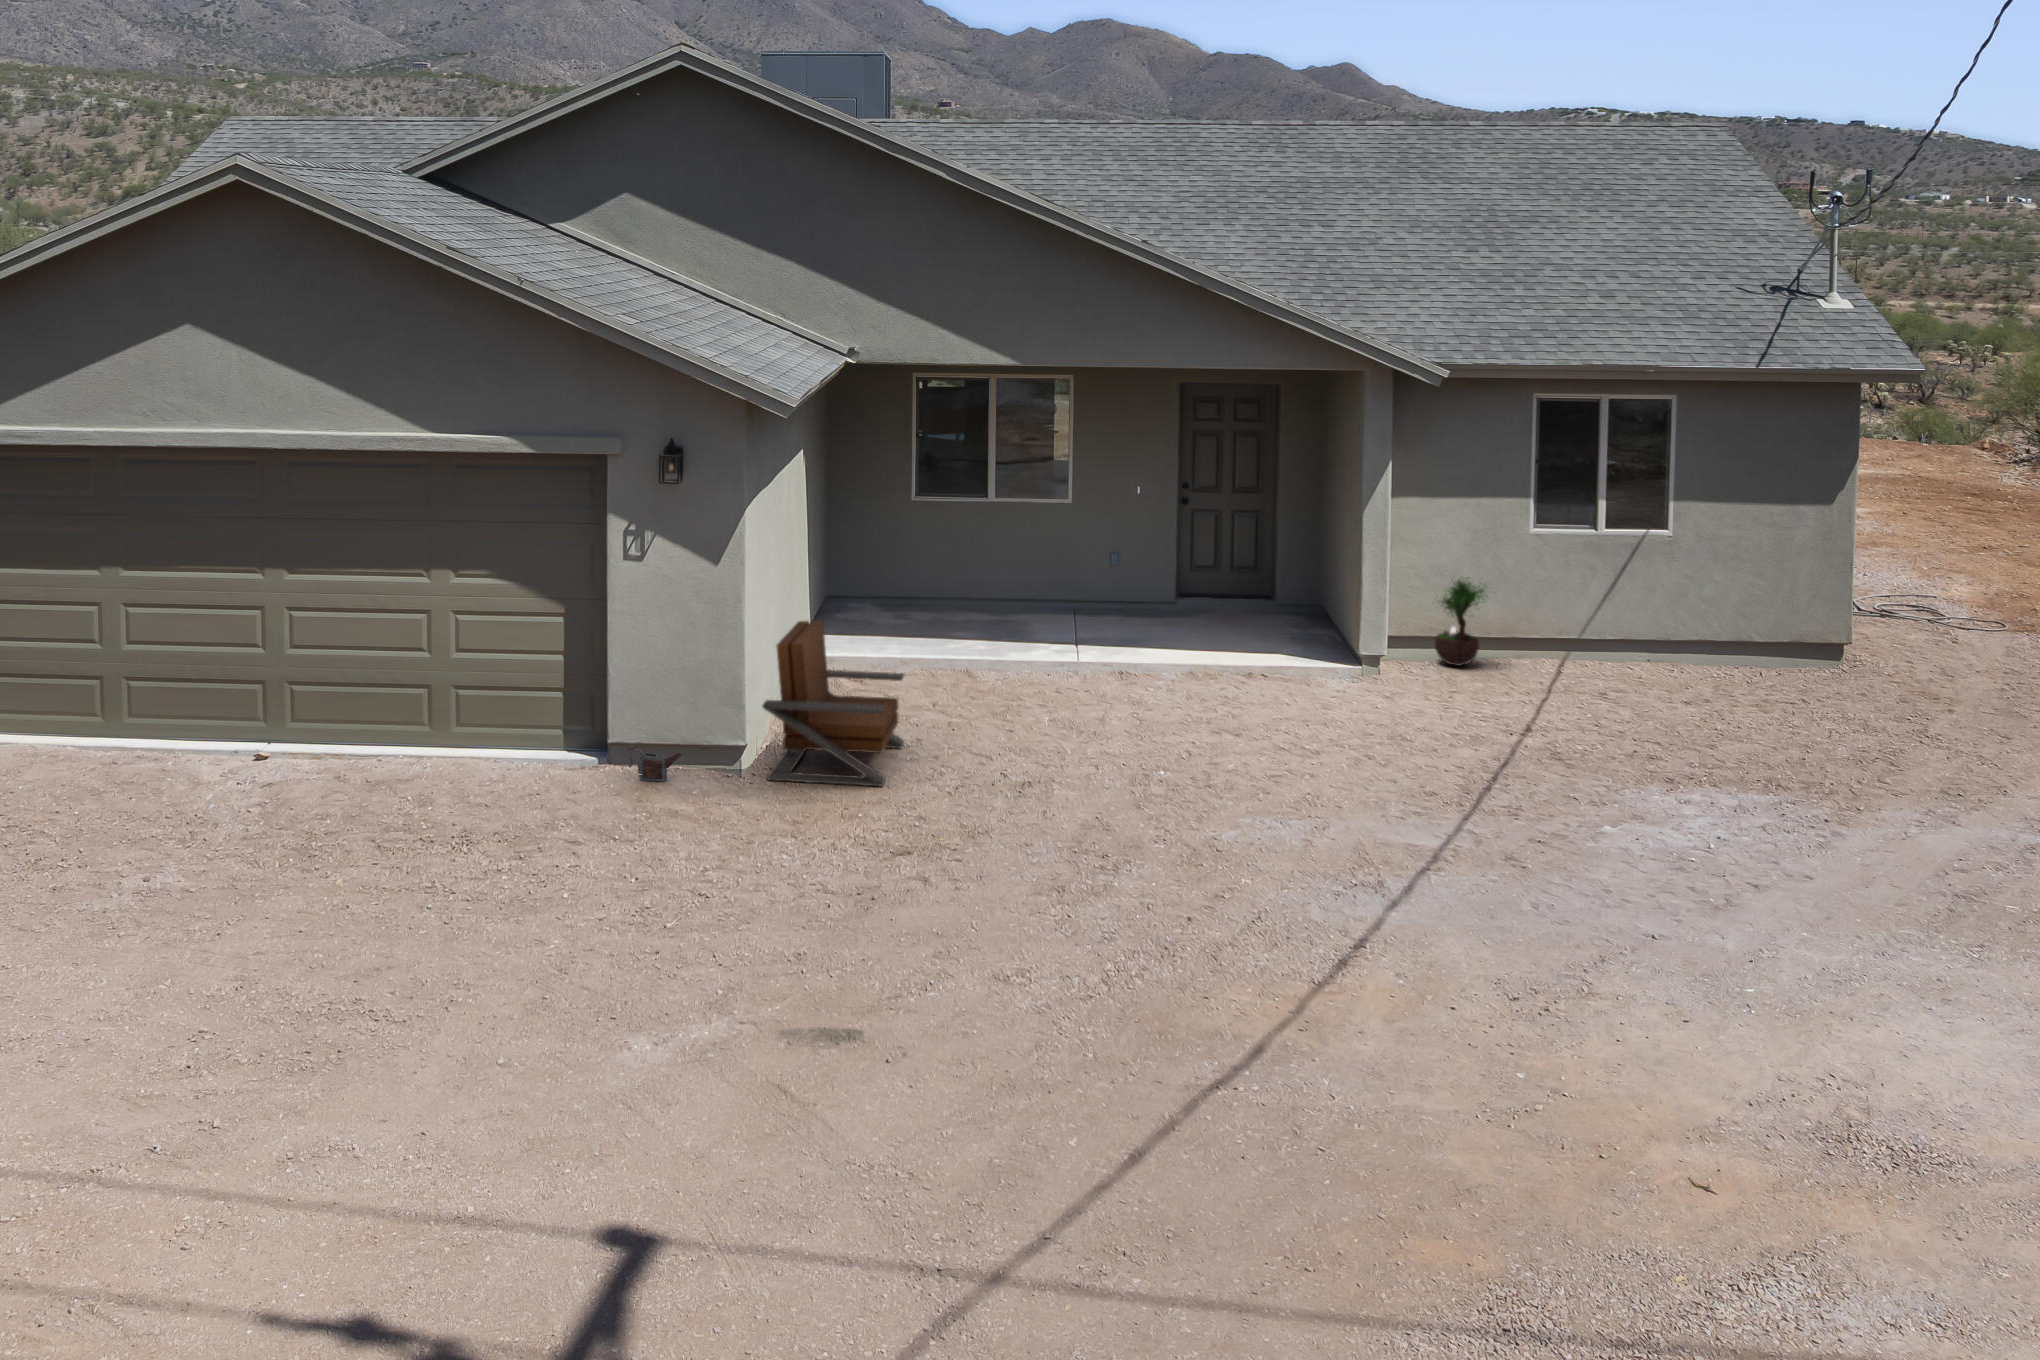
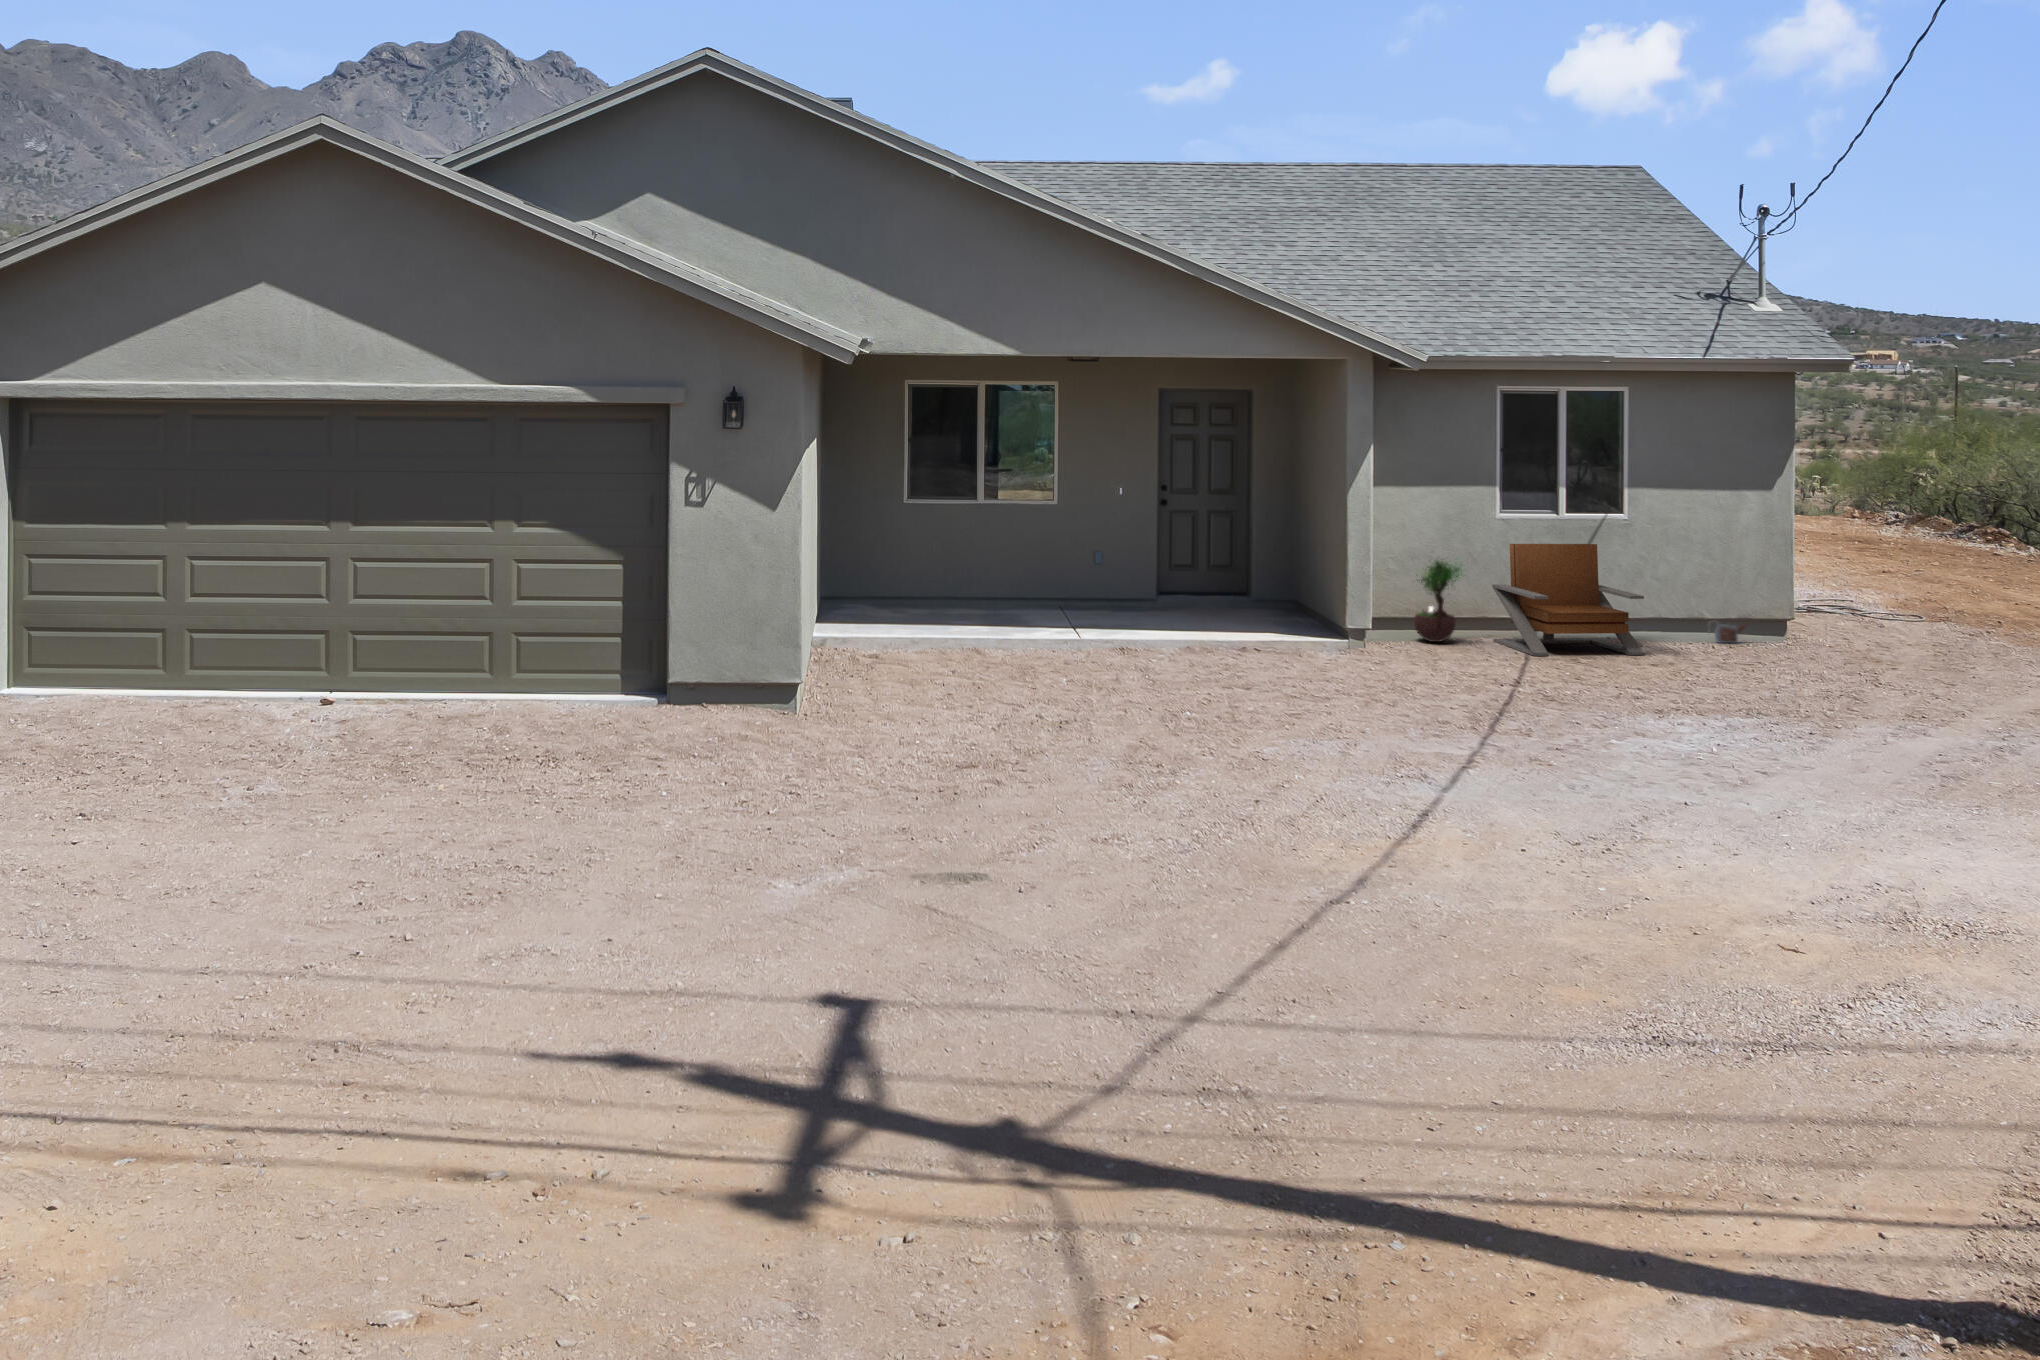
lounge chair: present [763,620,904,786] -> present [1492,544,1644,656]
watering can: present [629,749,682,782] -> present [1708,621,1748,643]

